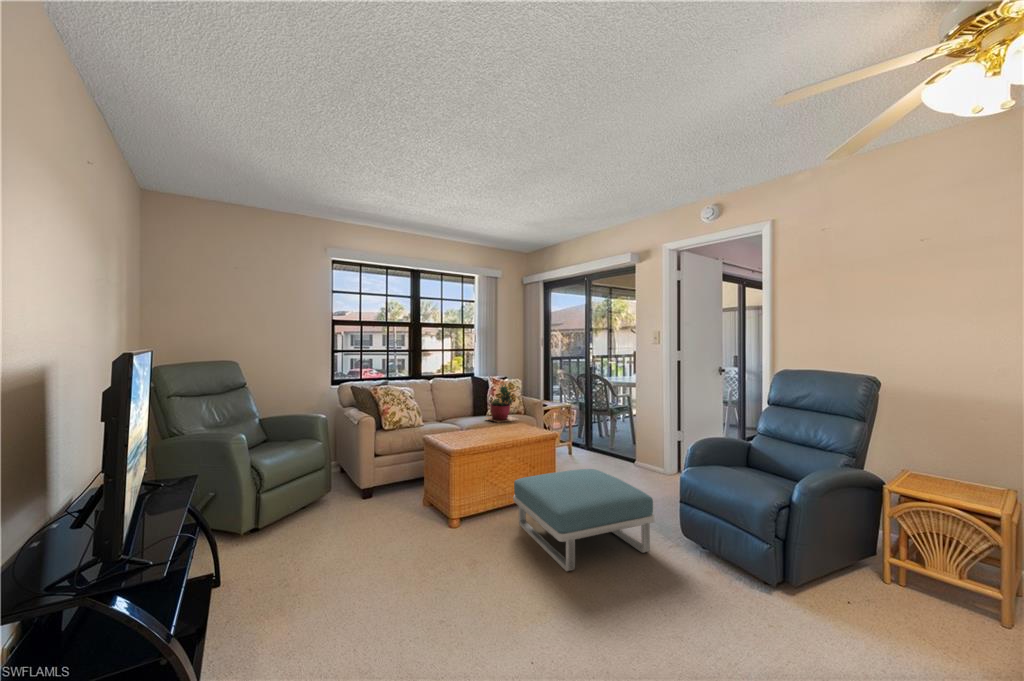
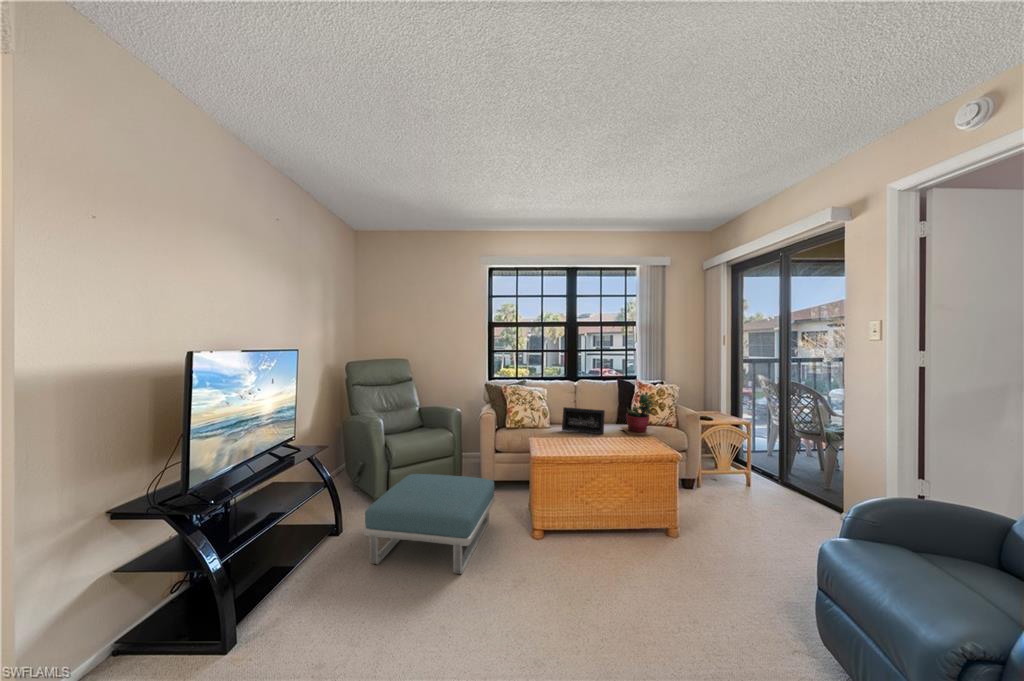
picture frame: none [436,403,477,427] -> present [562,407,605,434]
footstool: present [513,469,655,571] -> present [364,474,495,574]

